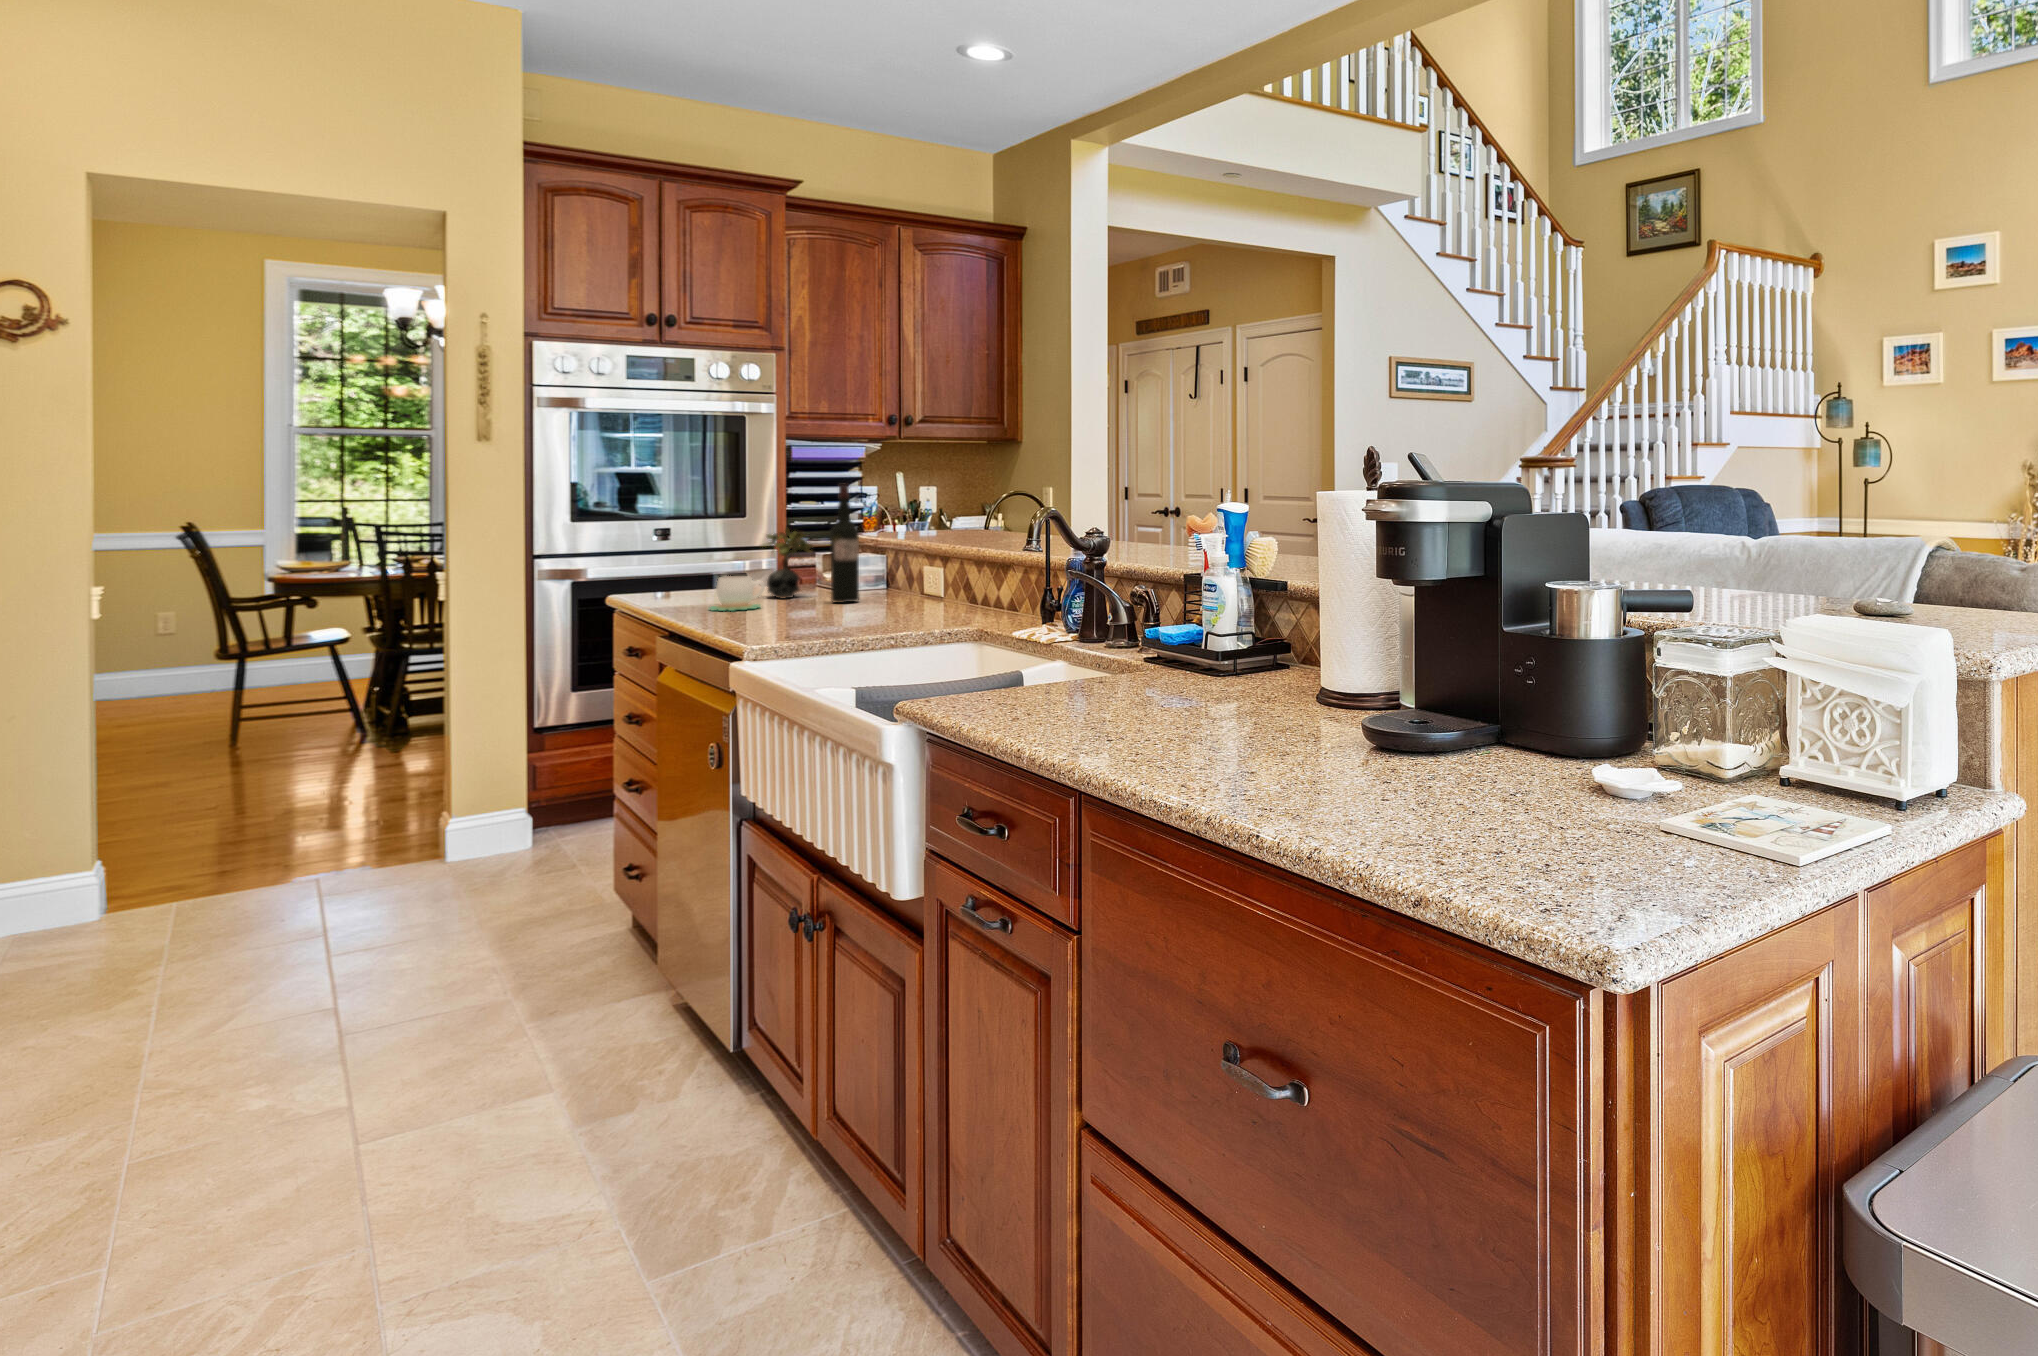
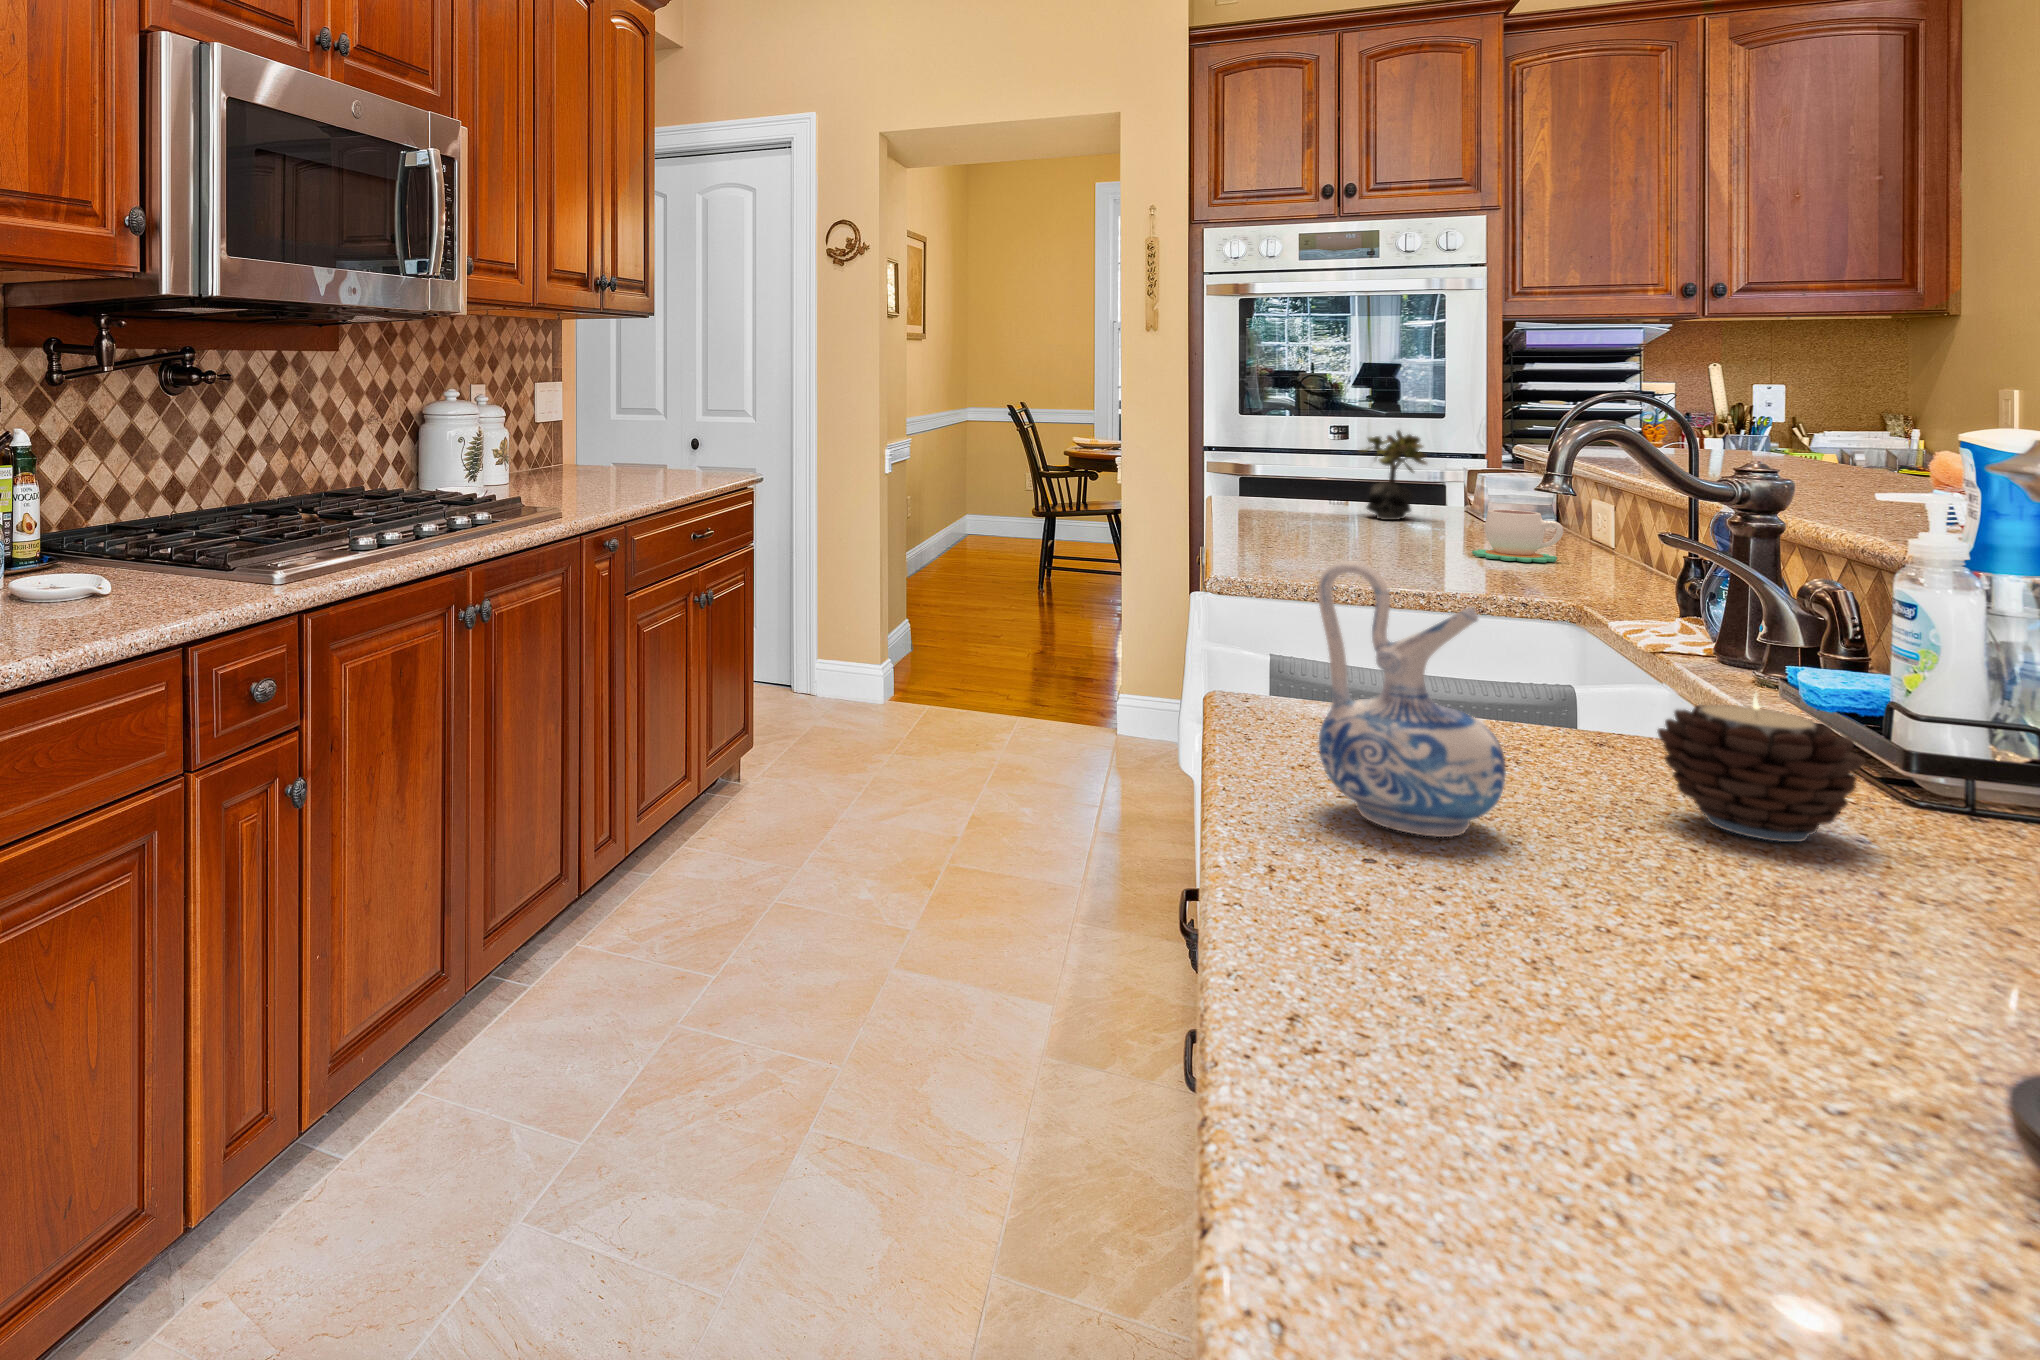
wine bottle: present [830,484,859,603] -> none [1434,375,1477,535]
mug: present [709,576,765,611] -> present [1472,510,1563,562]
ceramic pitcher: none [1049,591,1135,732] -> present [1318,561,1506,837]
candle: none [1161,632,1228,699] -> present [1658,695,1865,842]

